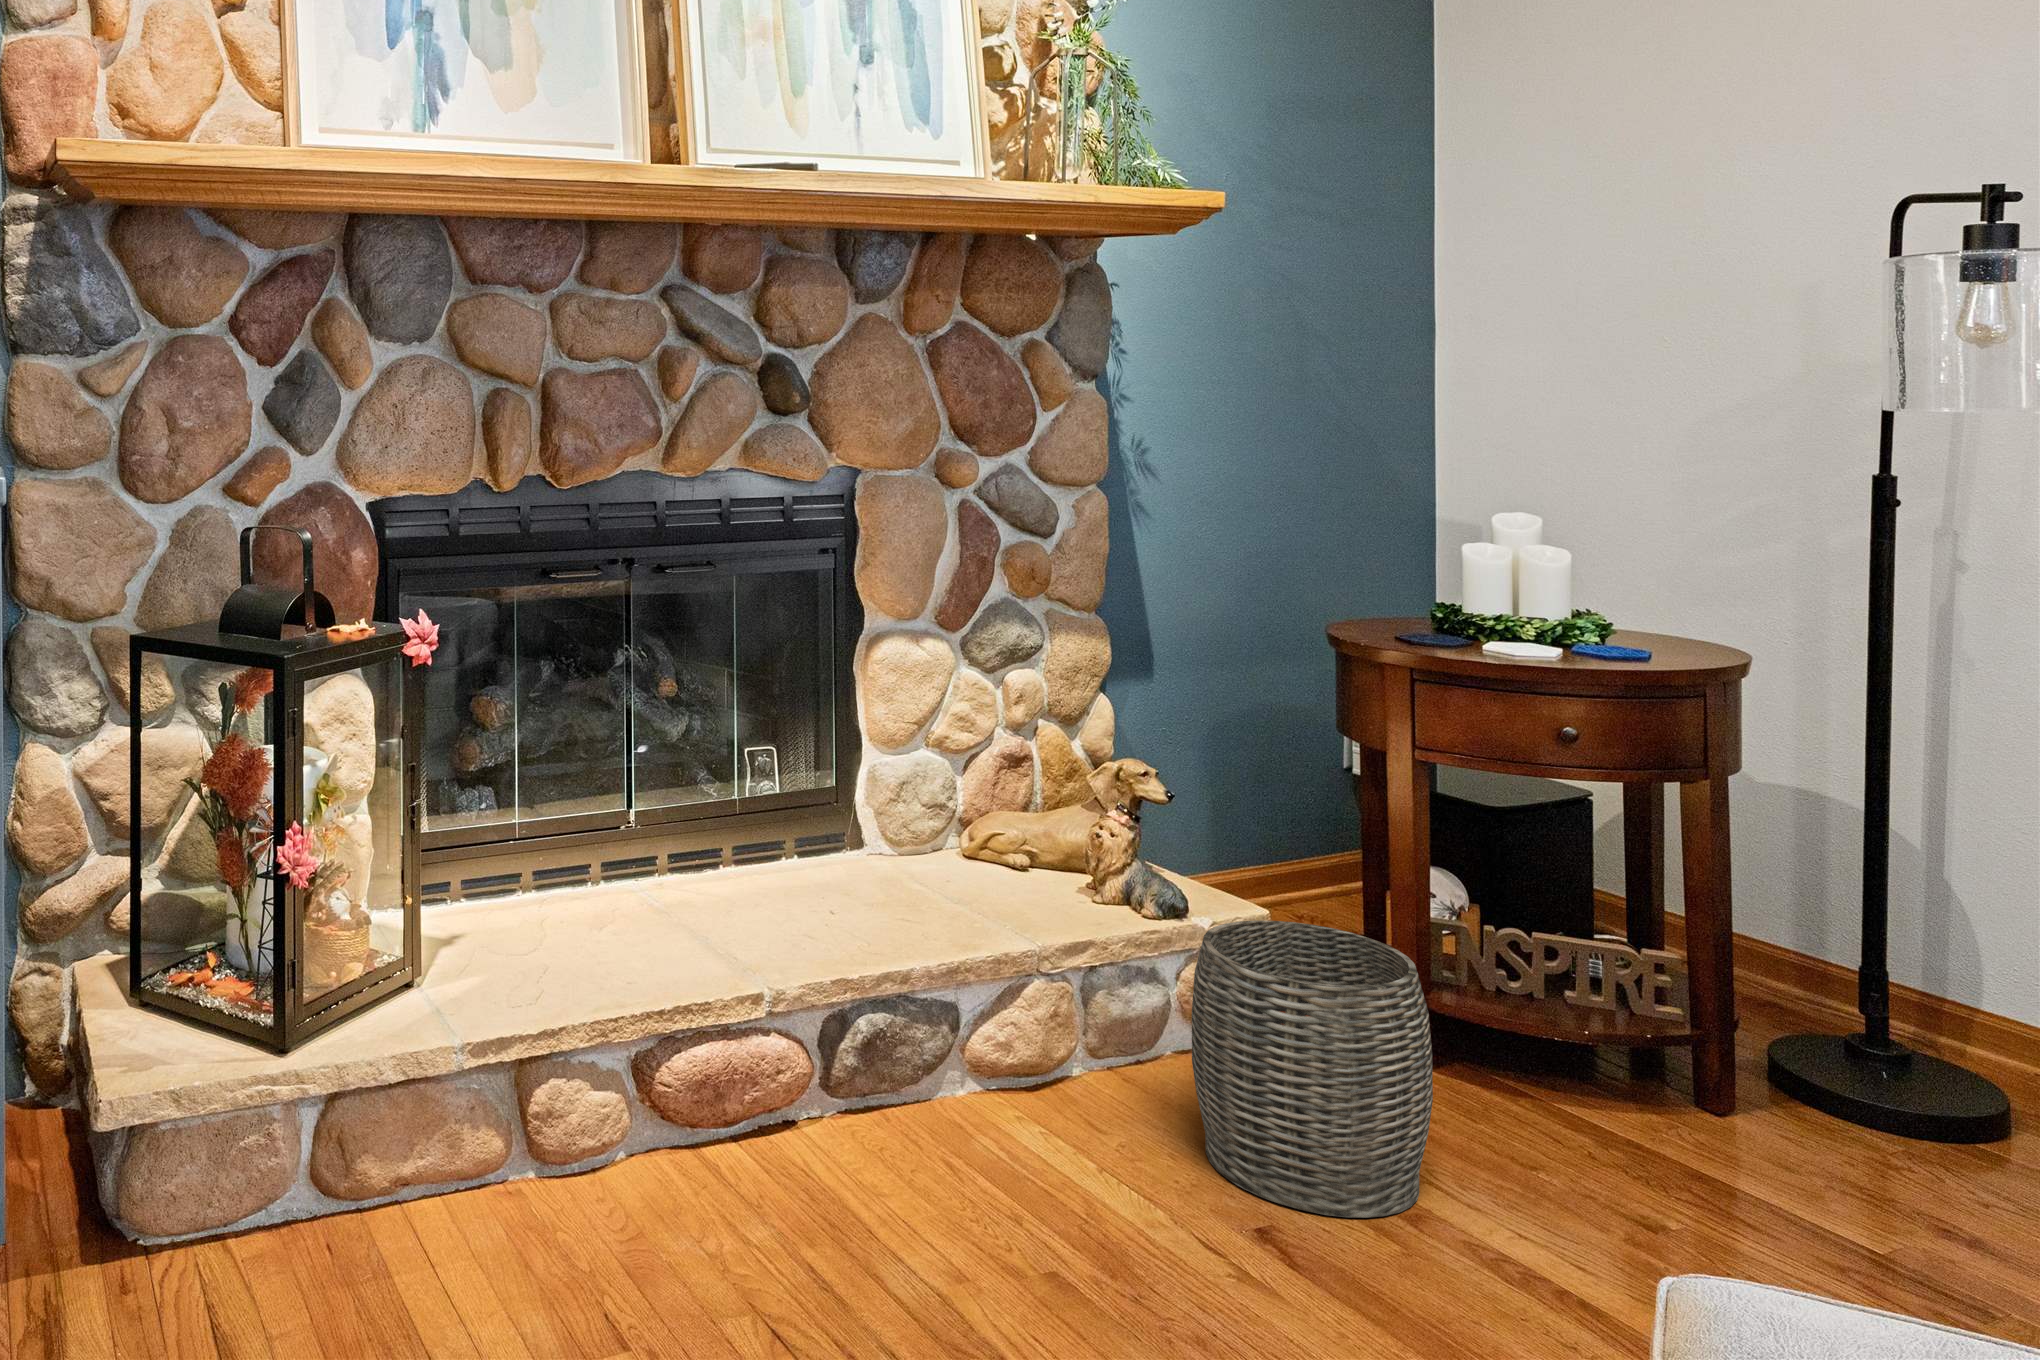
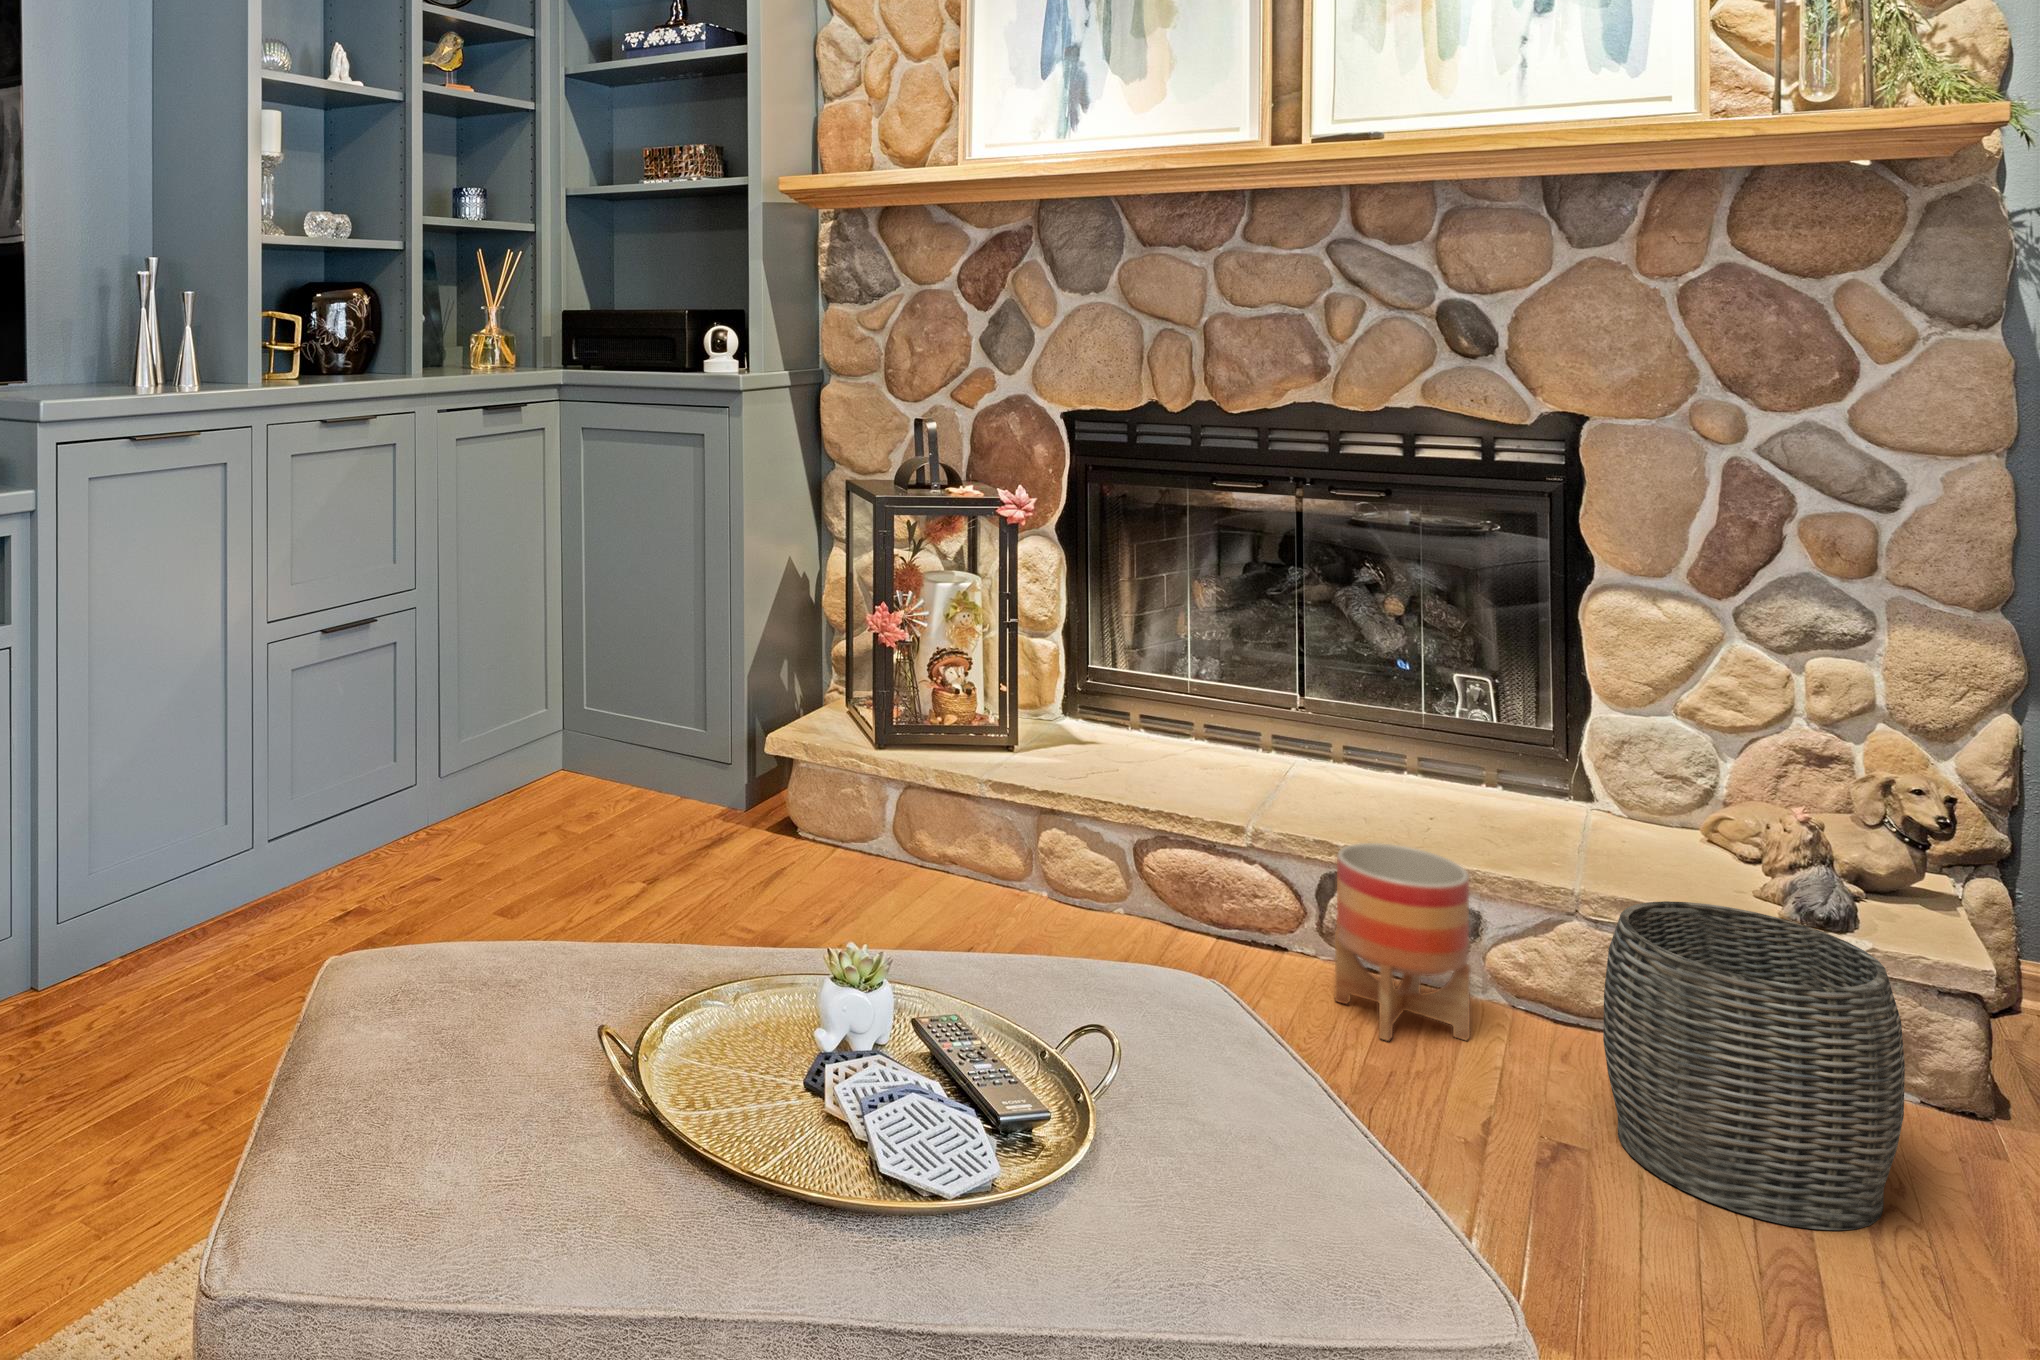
planter: none [914,957,1045,1191] -> present [1335,843,1471,1041]

